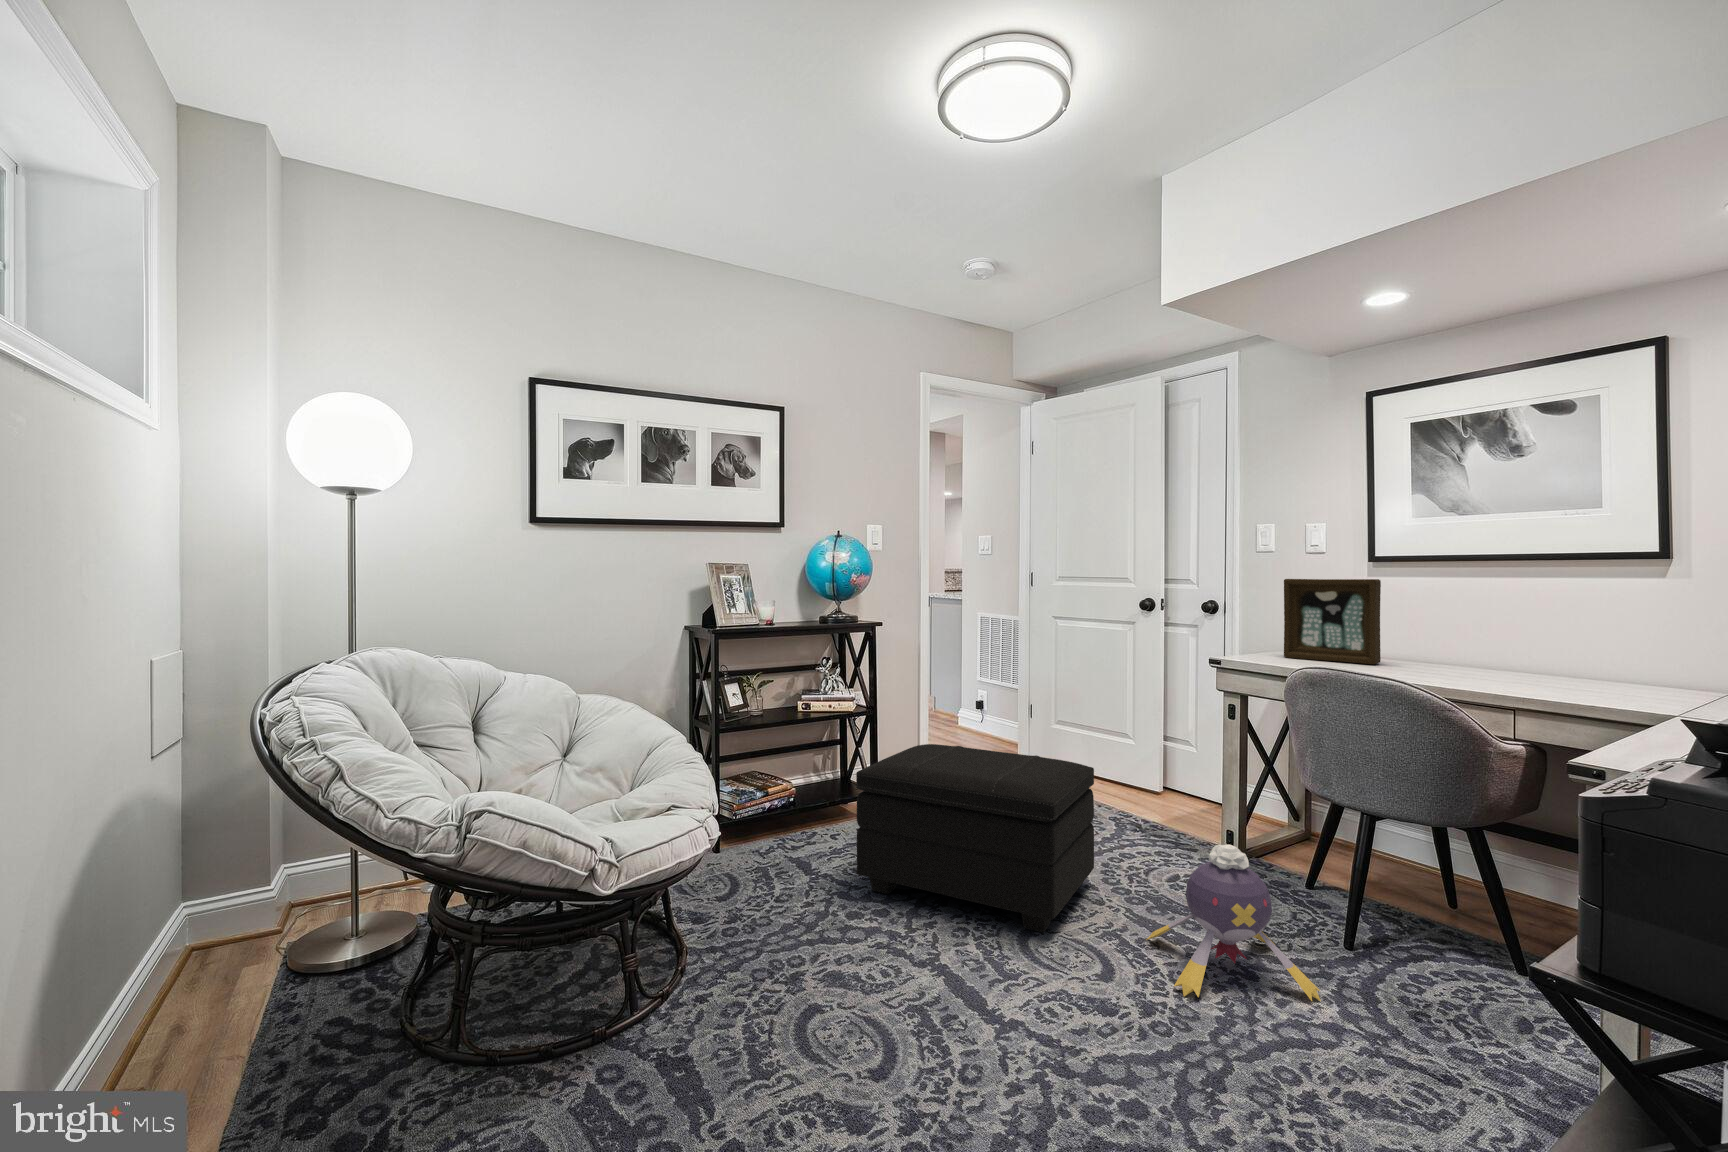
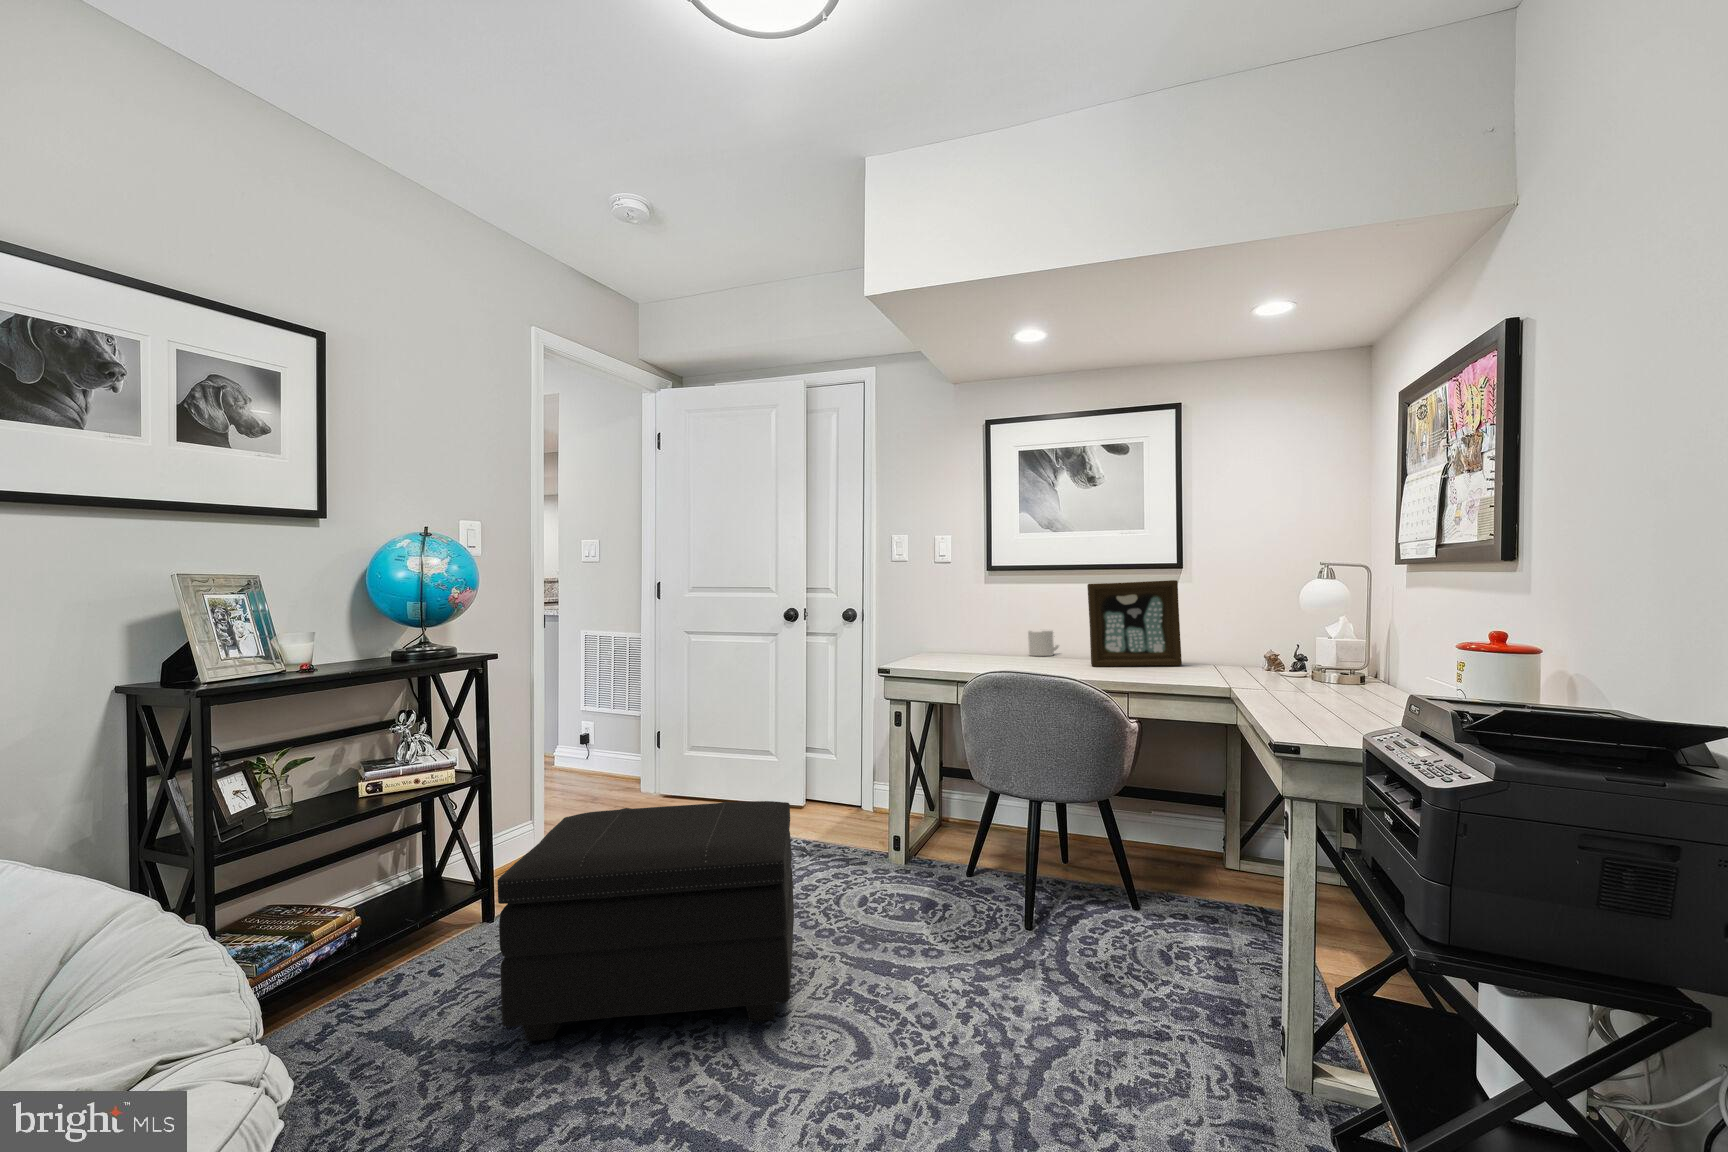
picture frame: present [1284,579,1381,664] -> present [1087,580,1182,667]
mug: none [1437,636,1487,668] -> present [1028,631,1059,656]
plush toy: present [1146,844,1321,1001] -> none [880,859,1055,1044]

